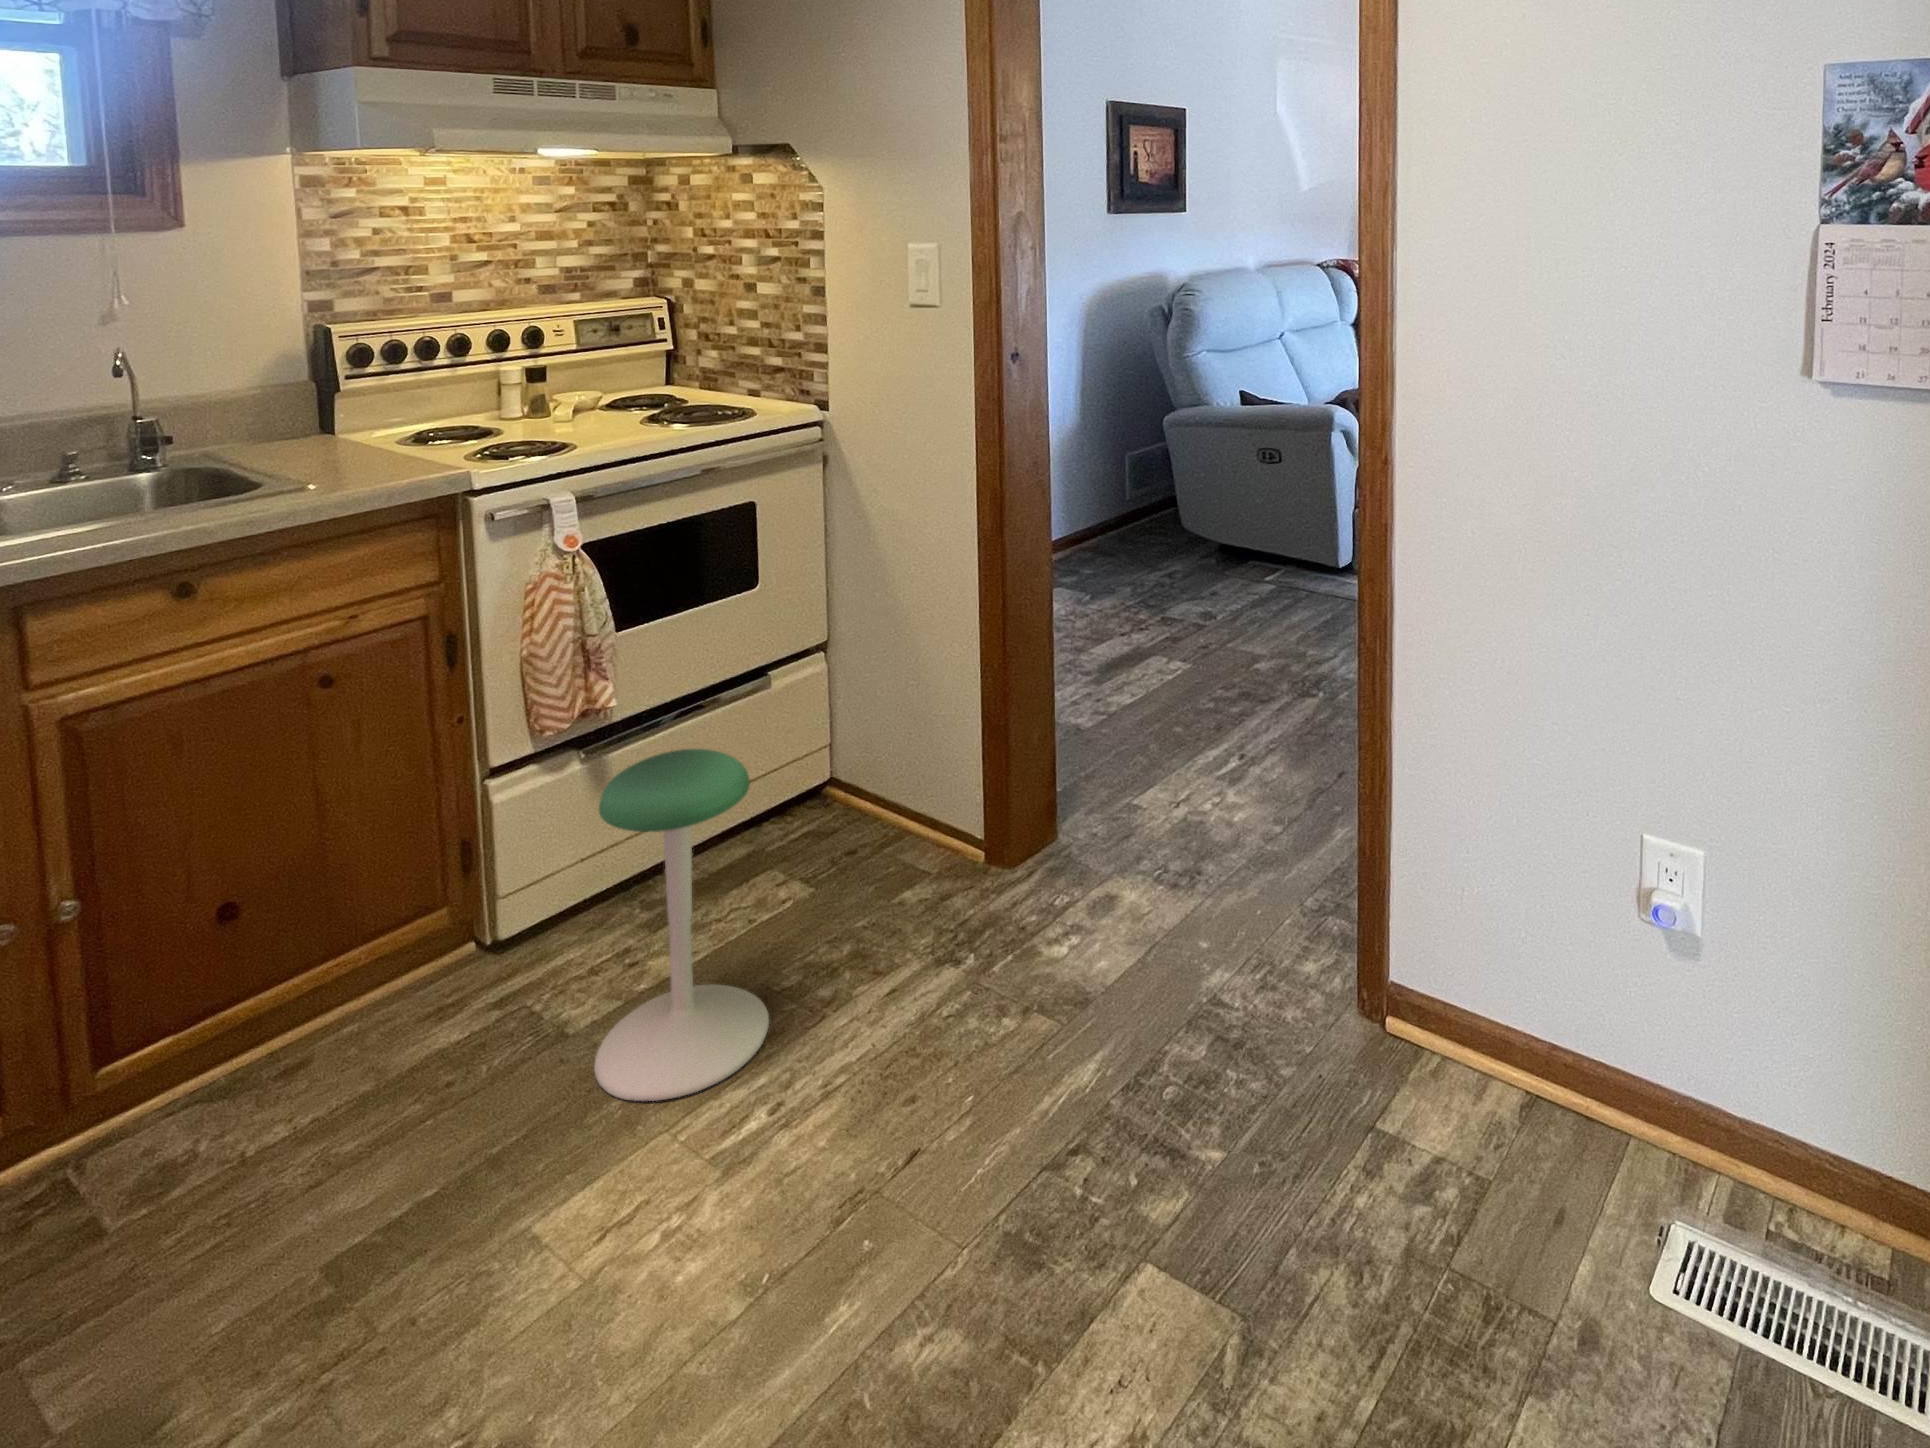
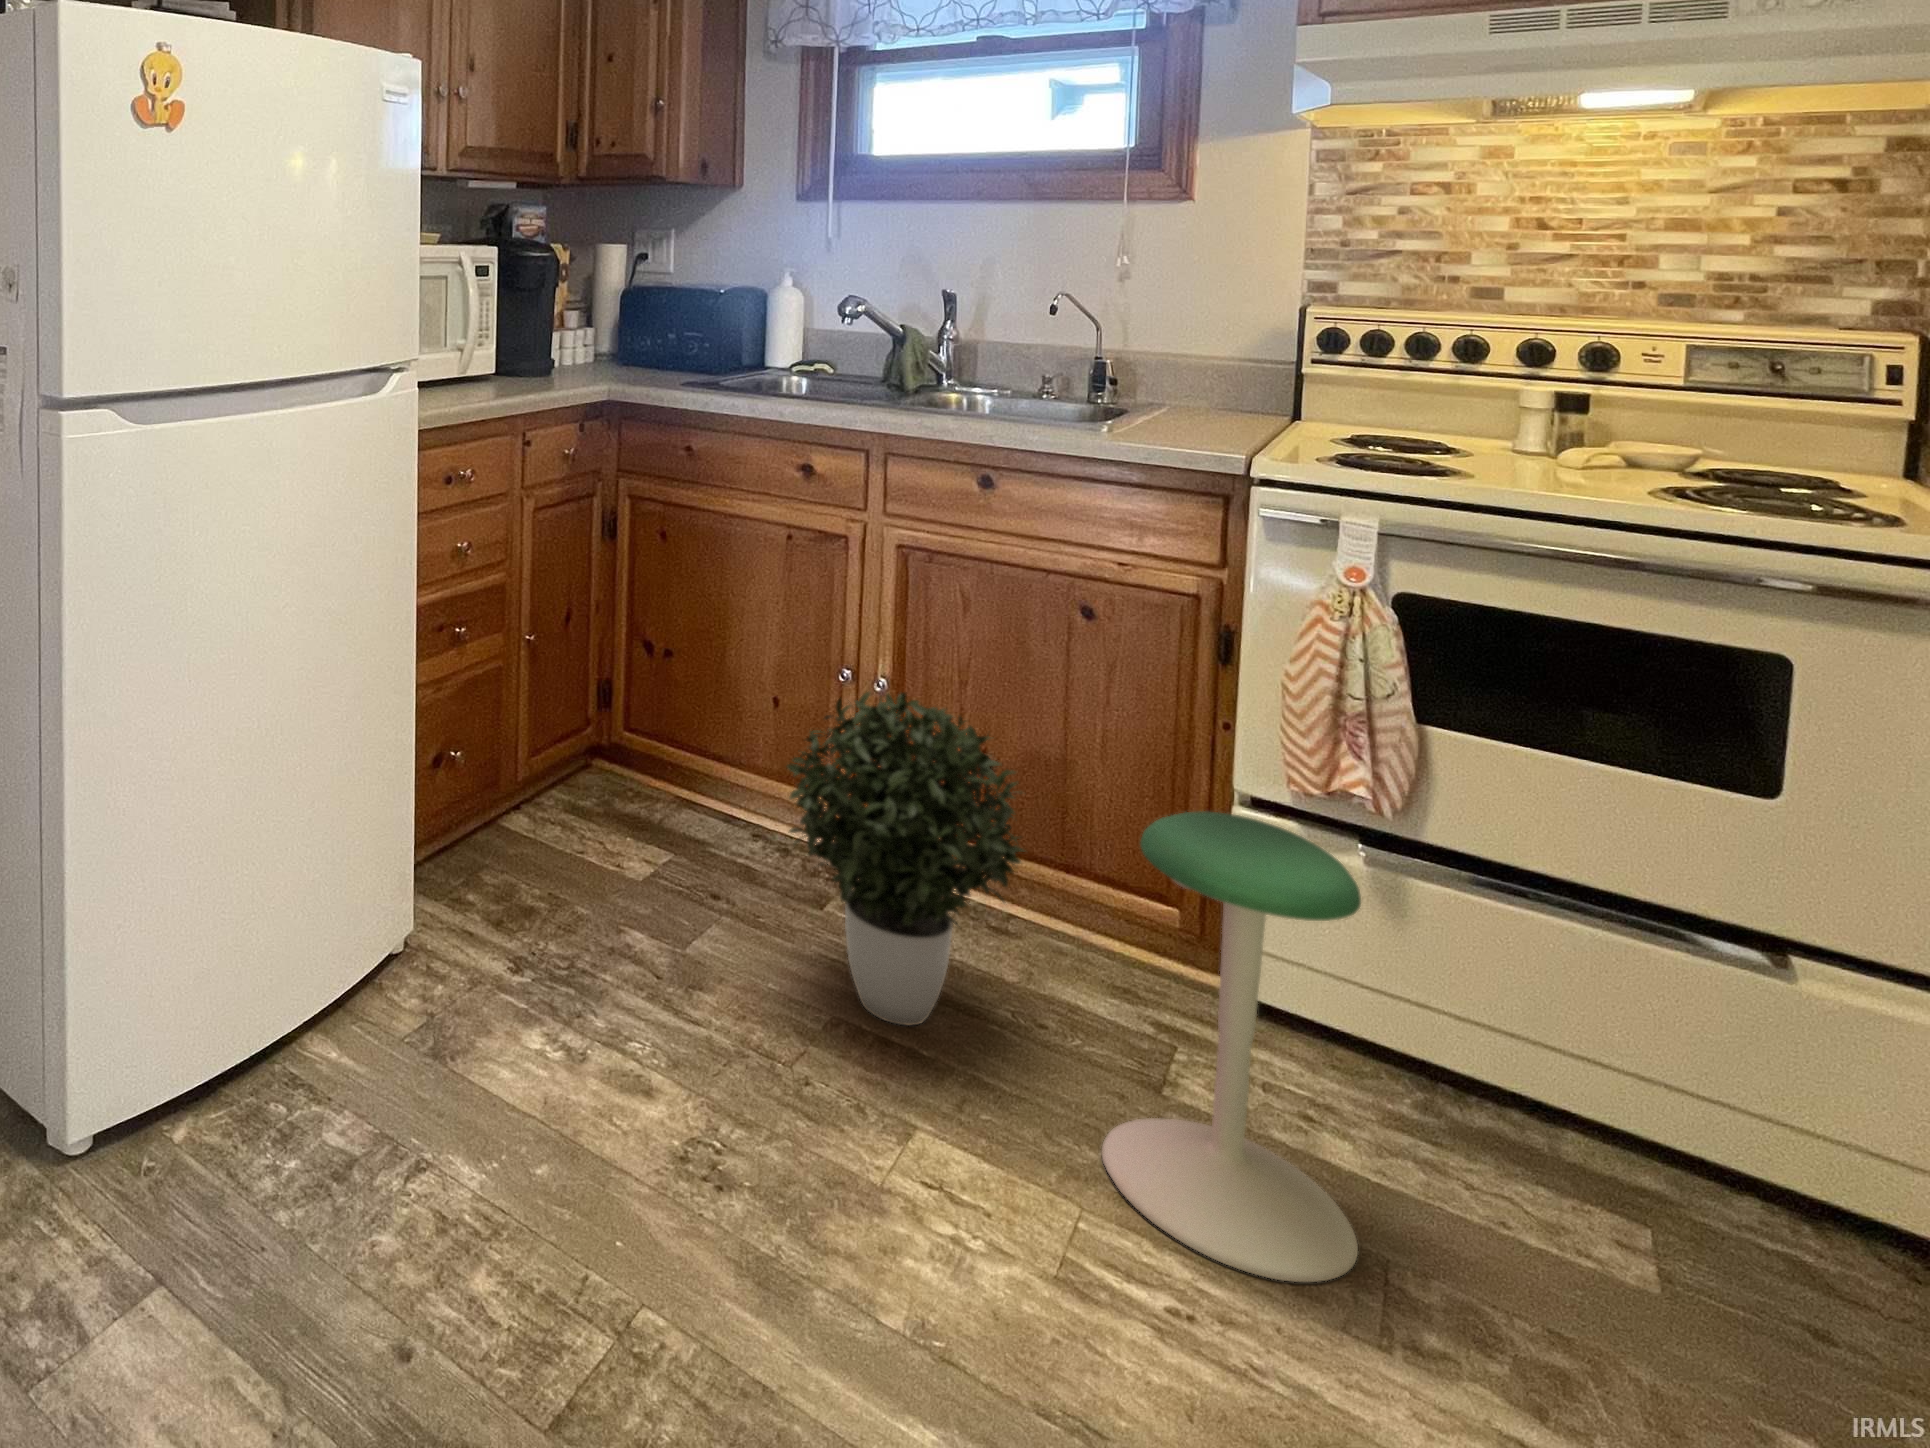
potted plant: none [168,838,476,1228] -> present [787,692,1024,1025]

